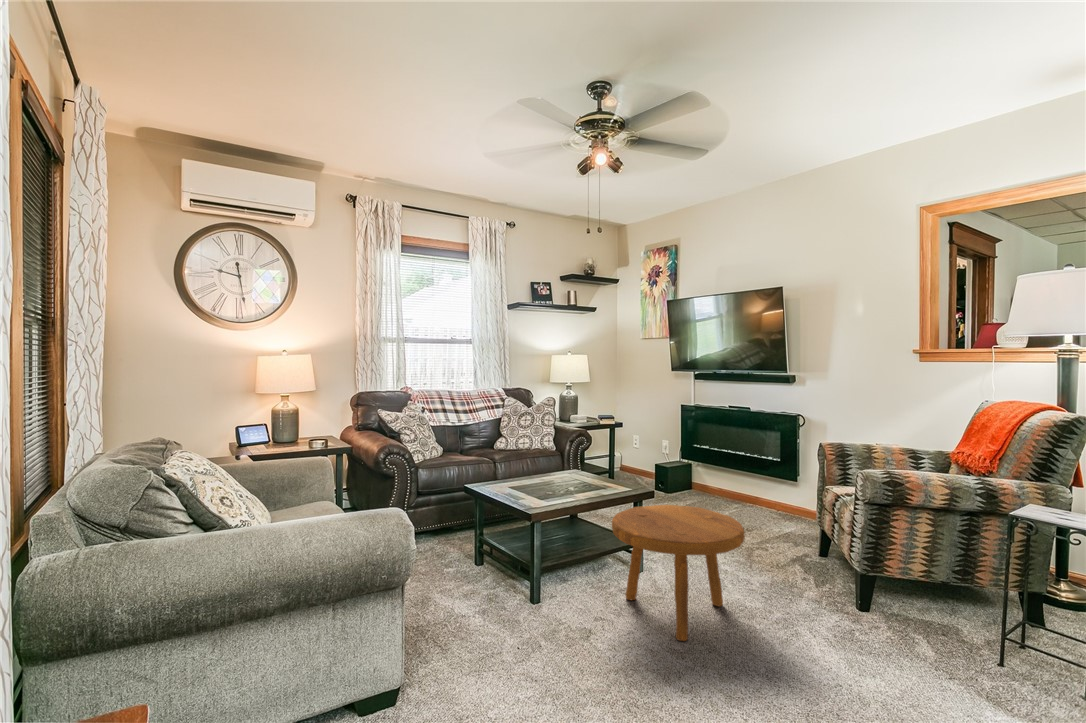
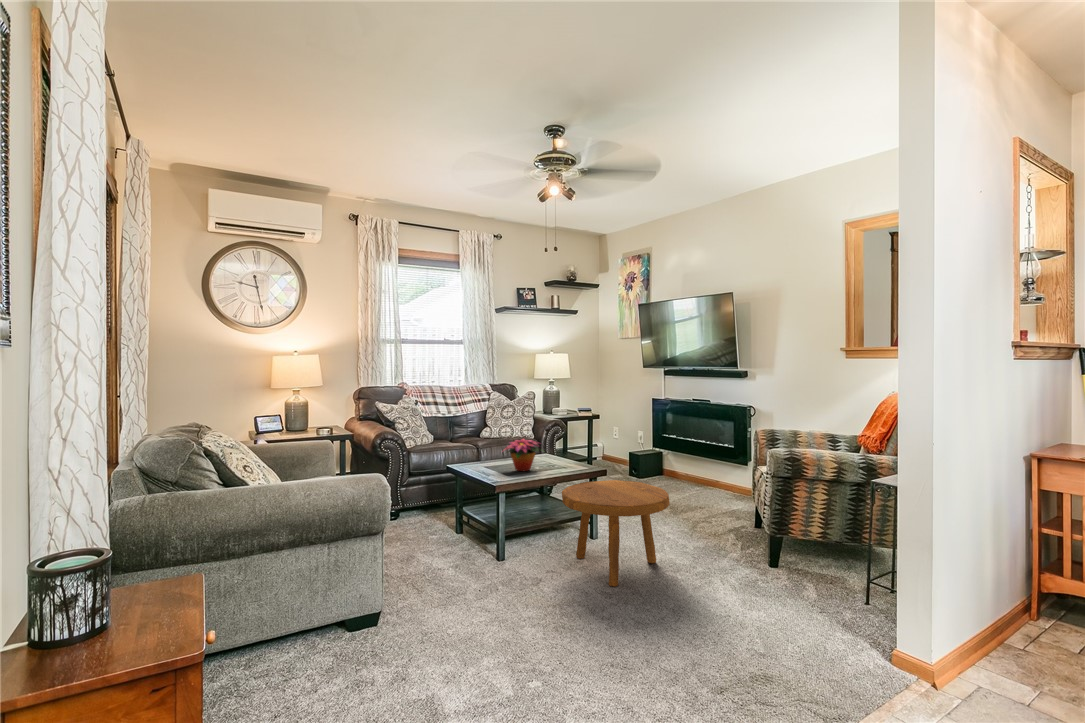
flower arrangement: none [527,453,583,493] -> present [505,439,538,471]

